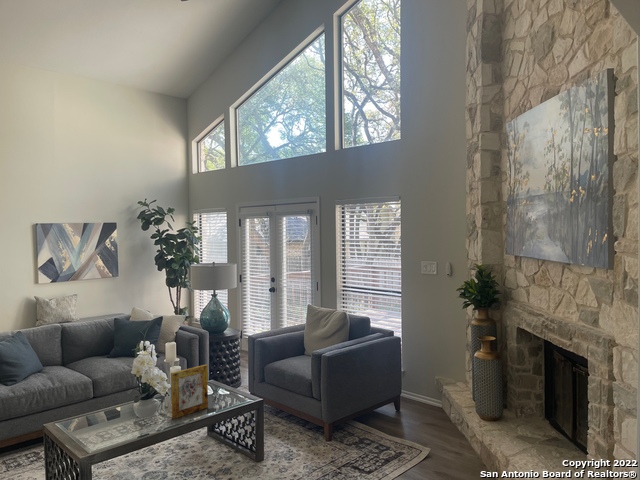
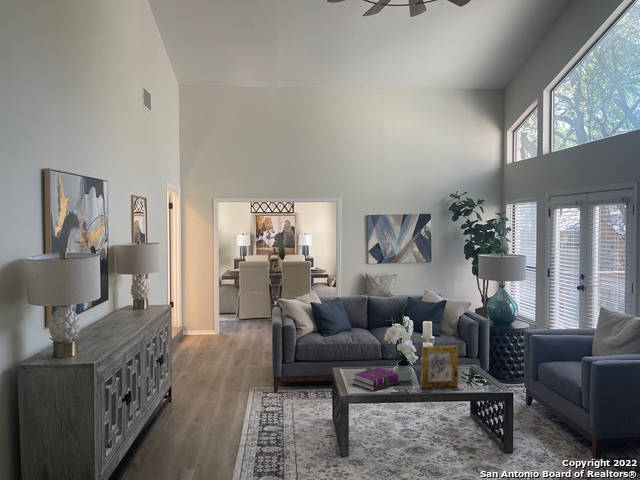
hardback book: none [87,409,145,439] -> present [353,368,400,391]

